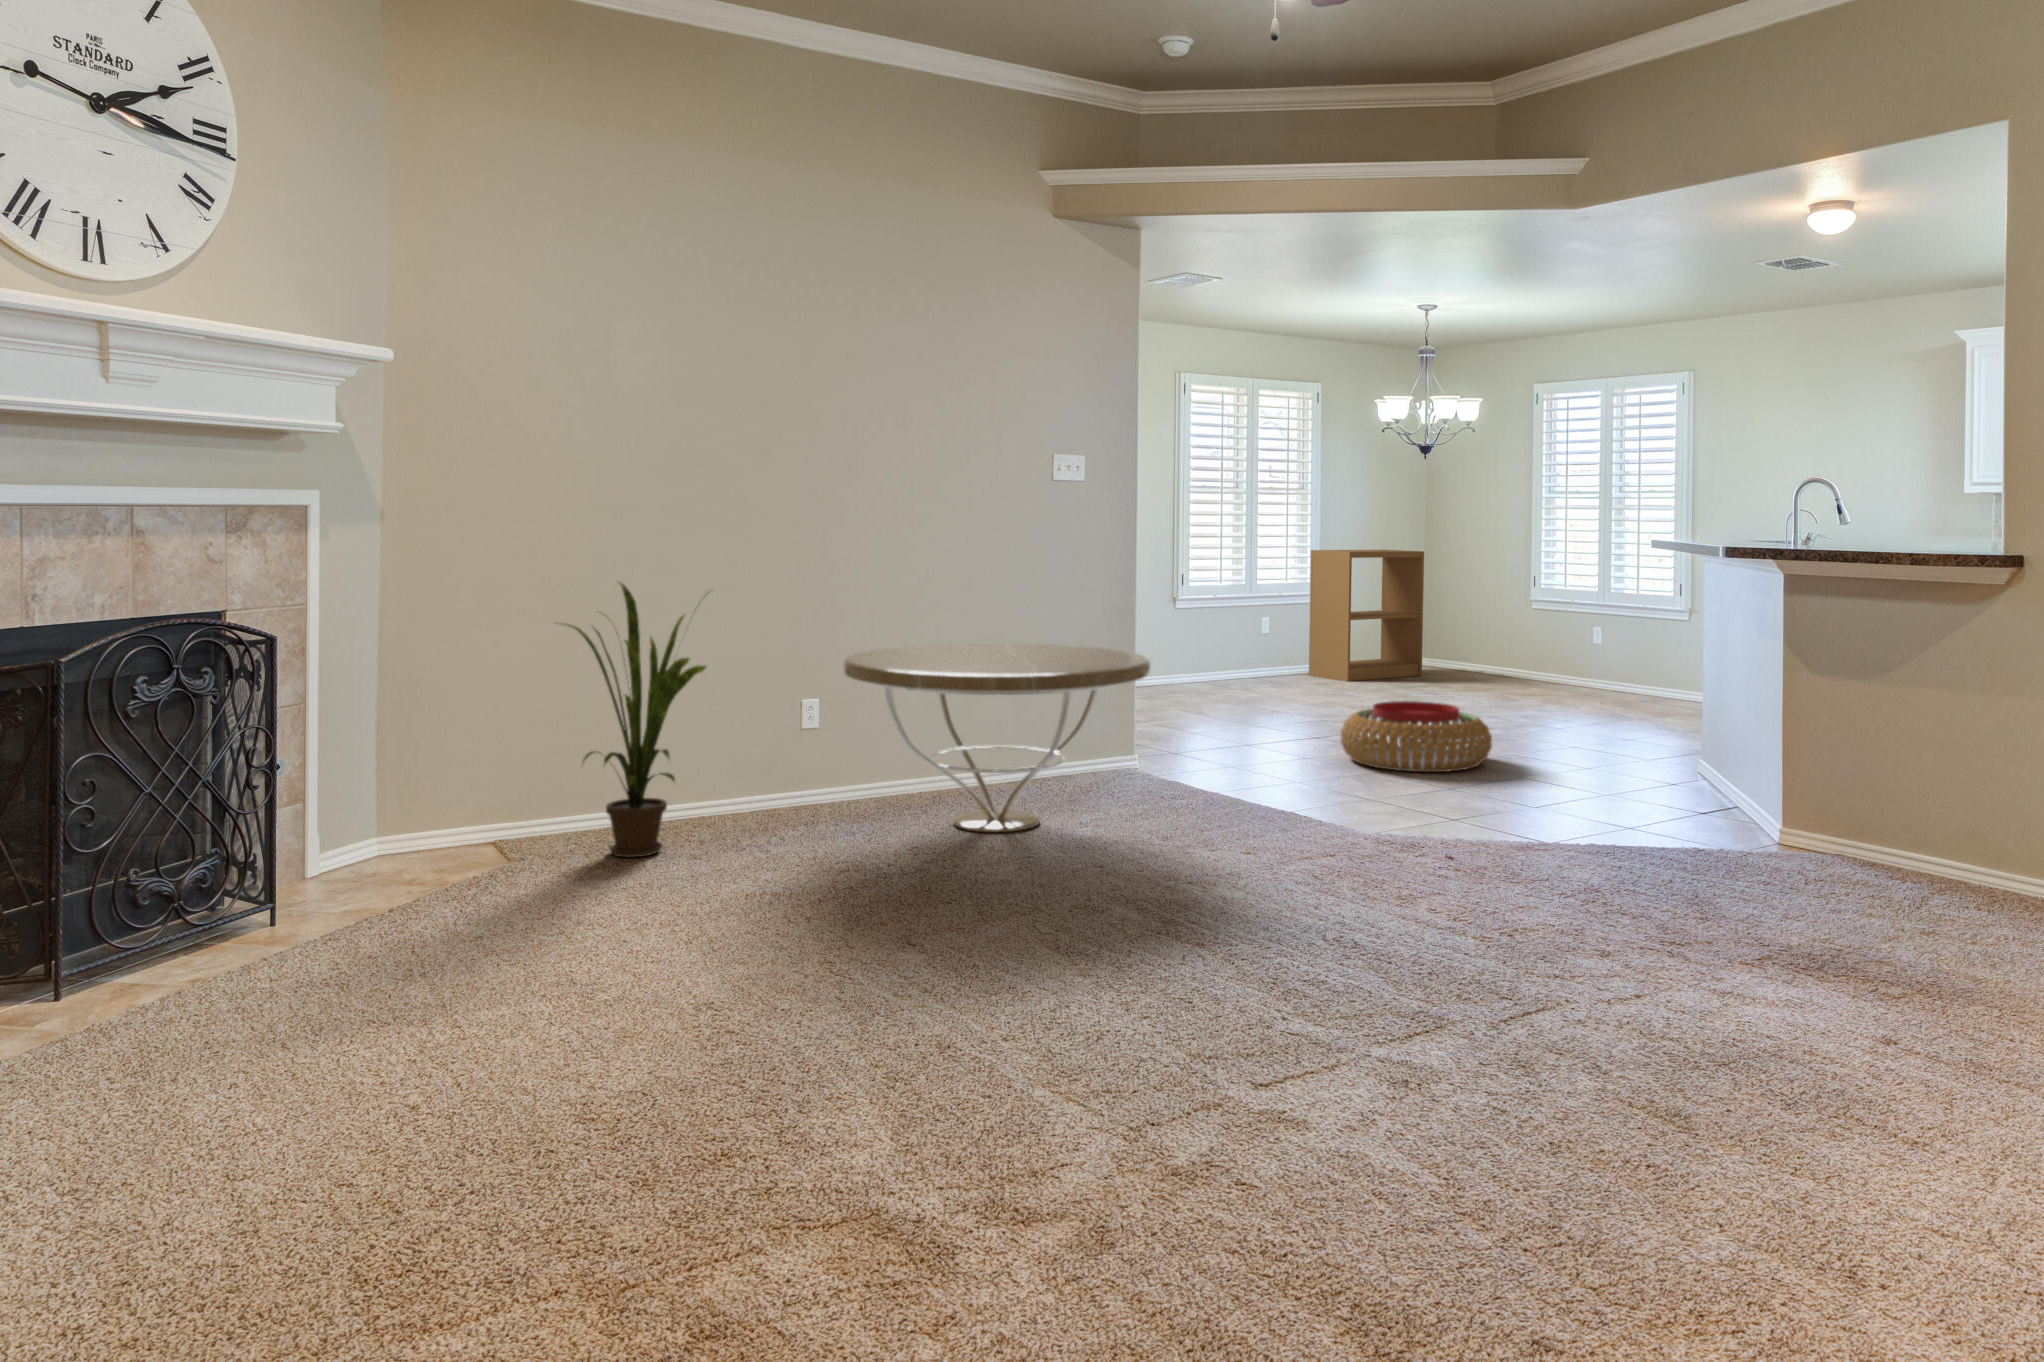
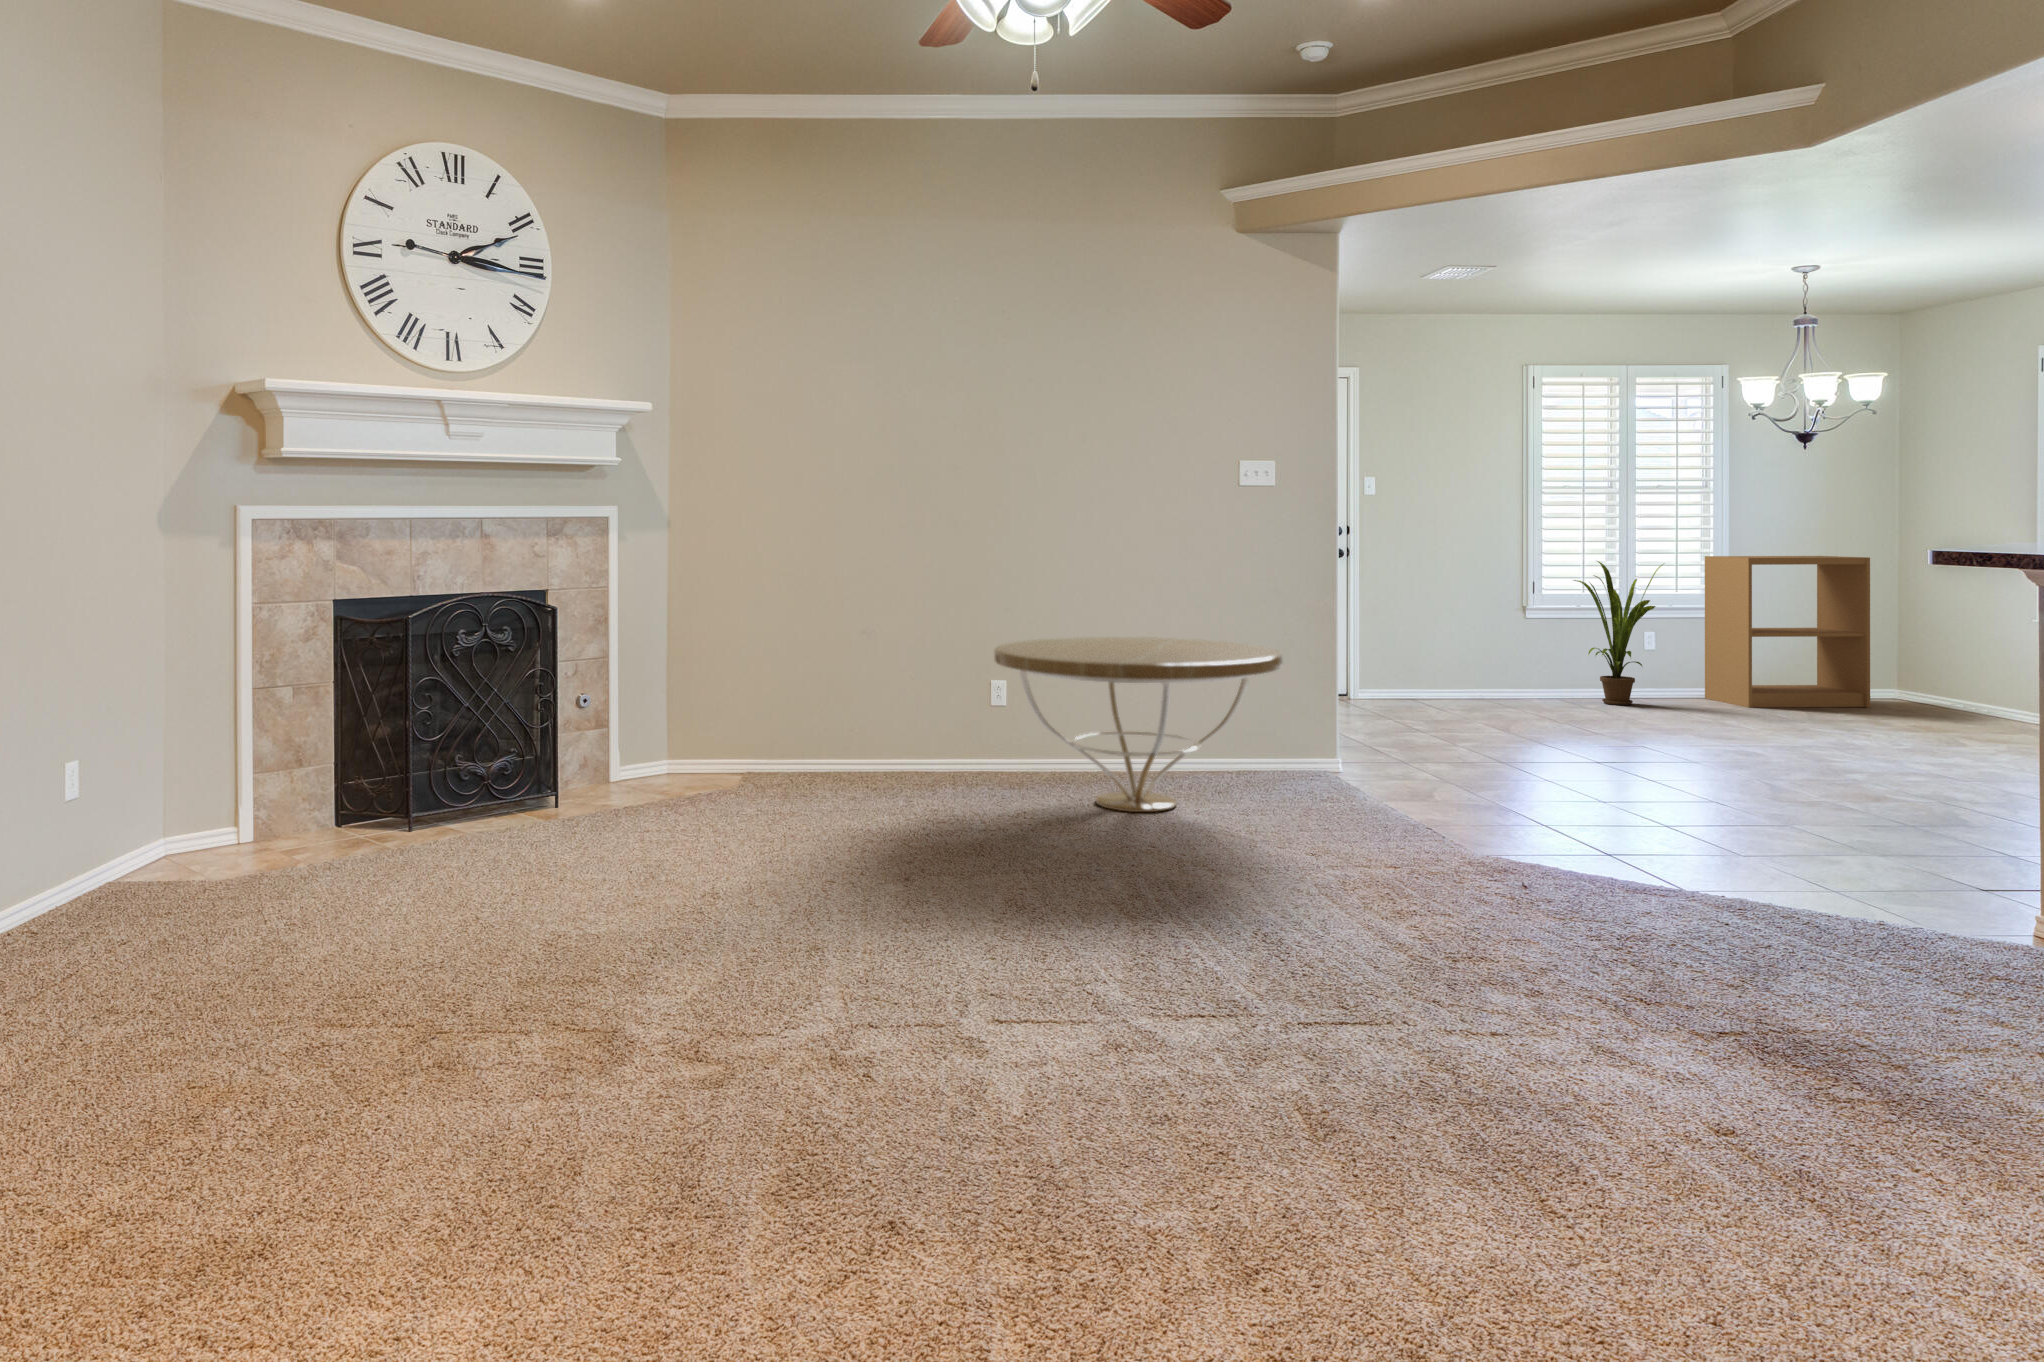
house plant: present [564,583,706,858] -> present [1574,561,1663,705]
pouf: present [1340,701,1492,772] -> none [1600,725,1808,811]

